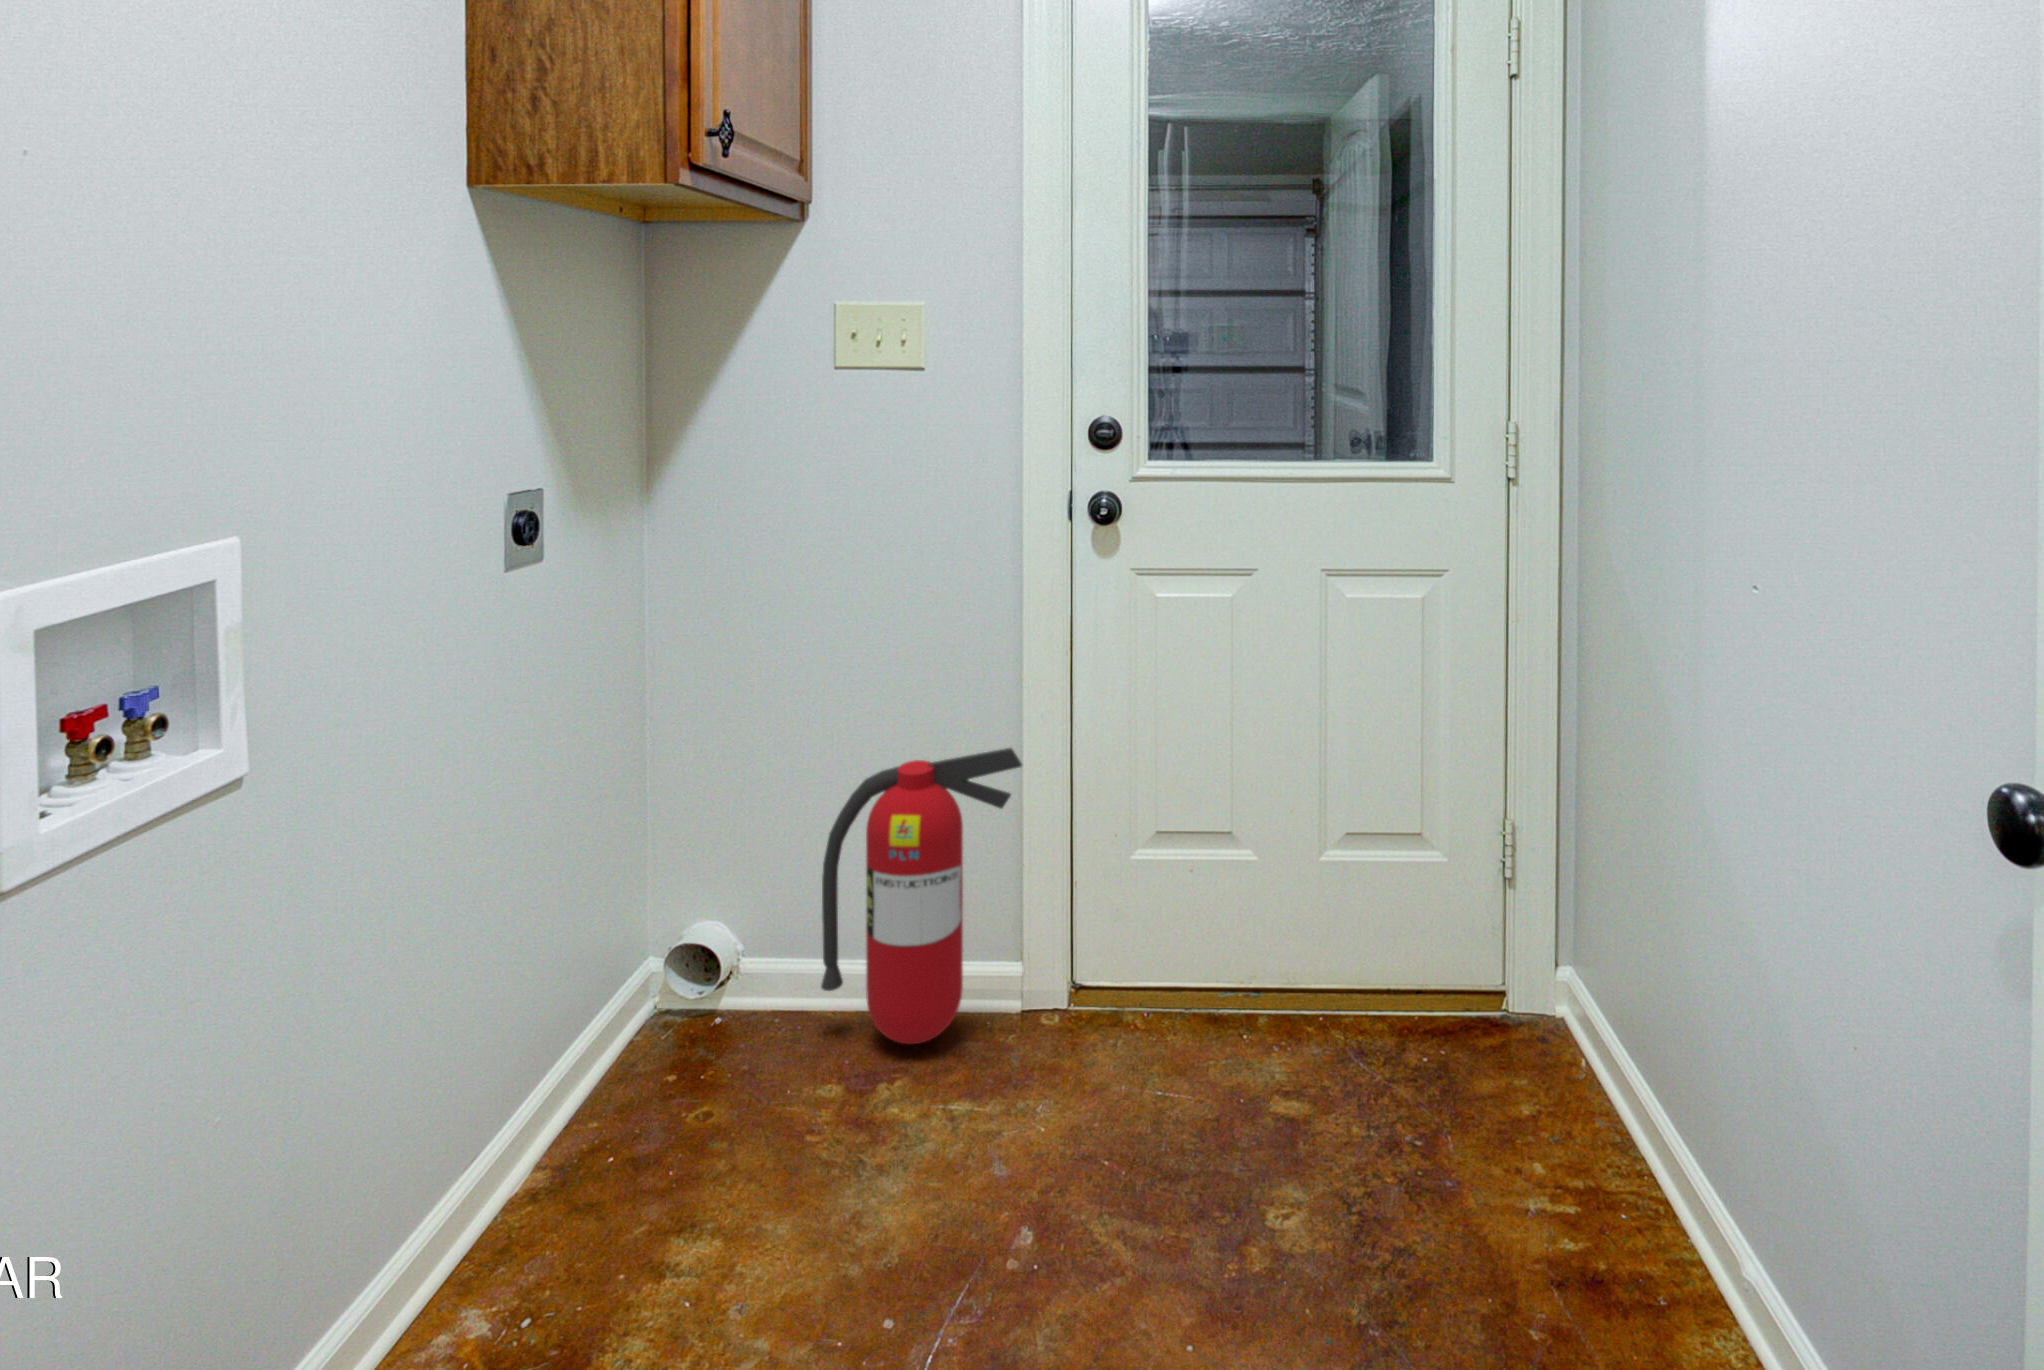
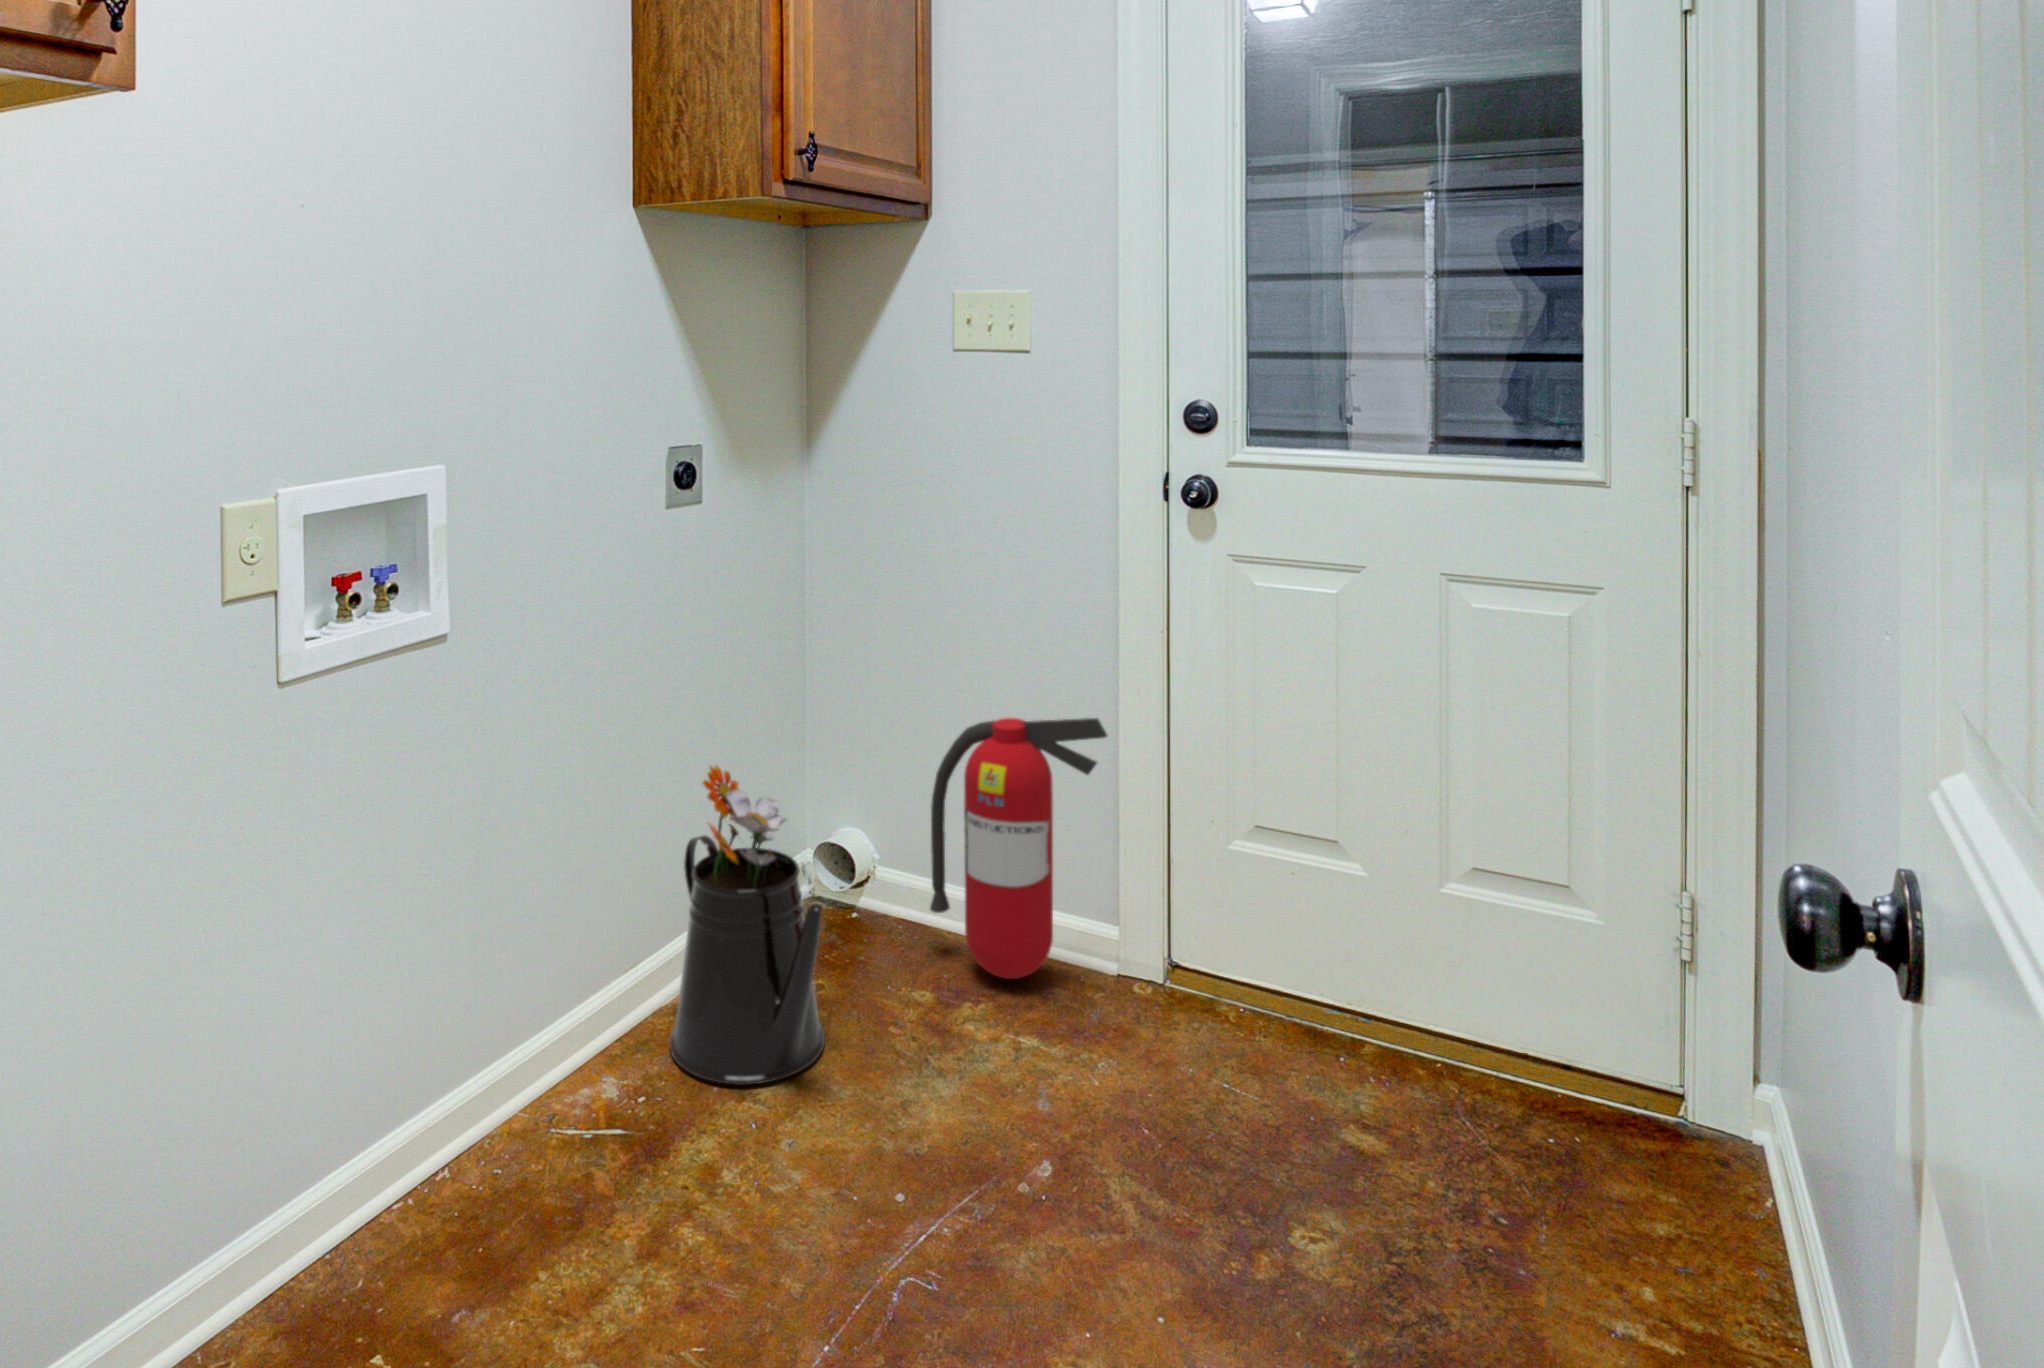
watering can: none [535,865,760,1268] -> present [669,765,825,1085]

